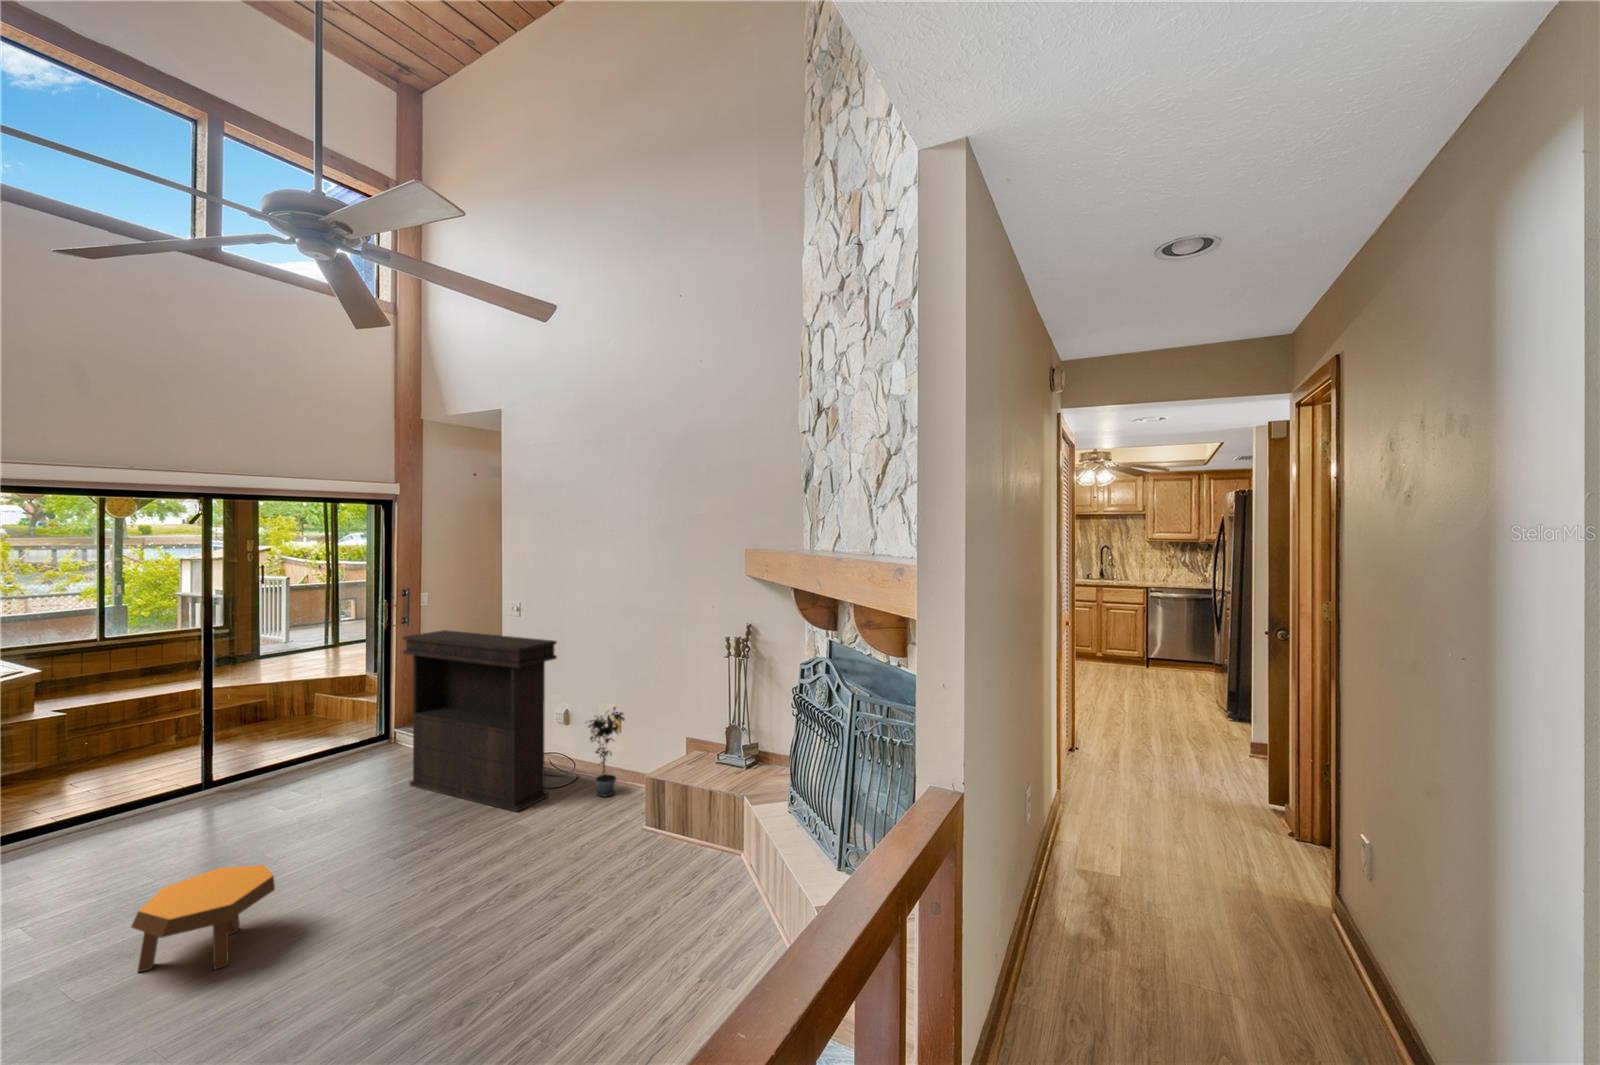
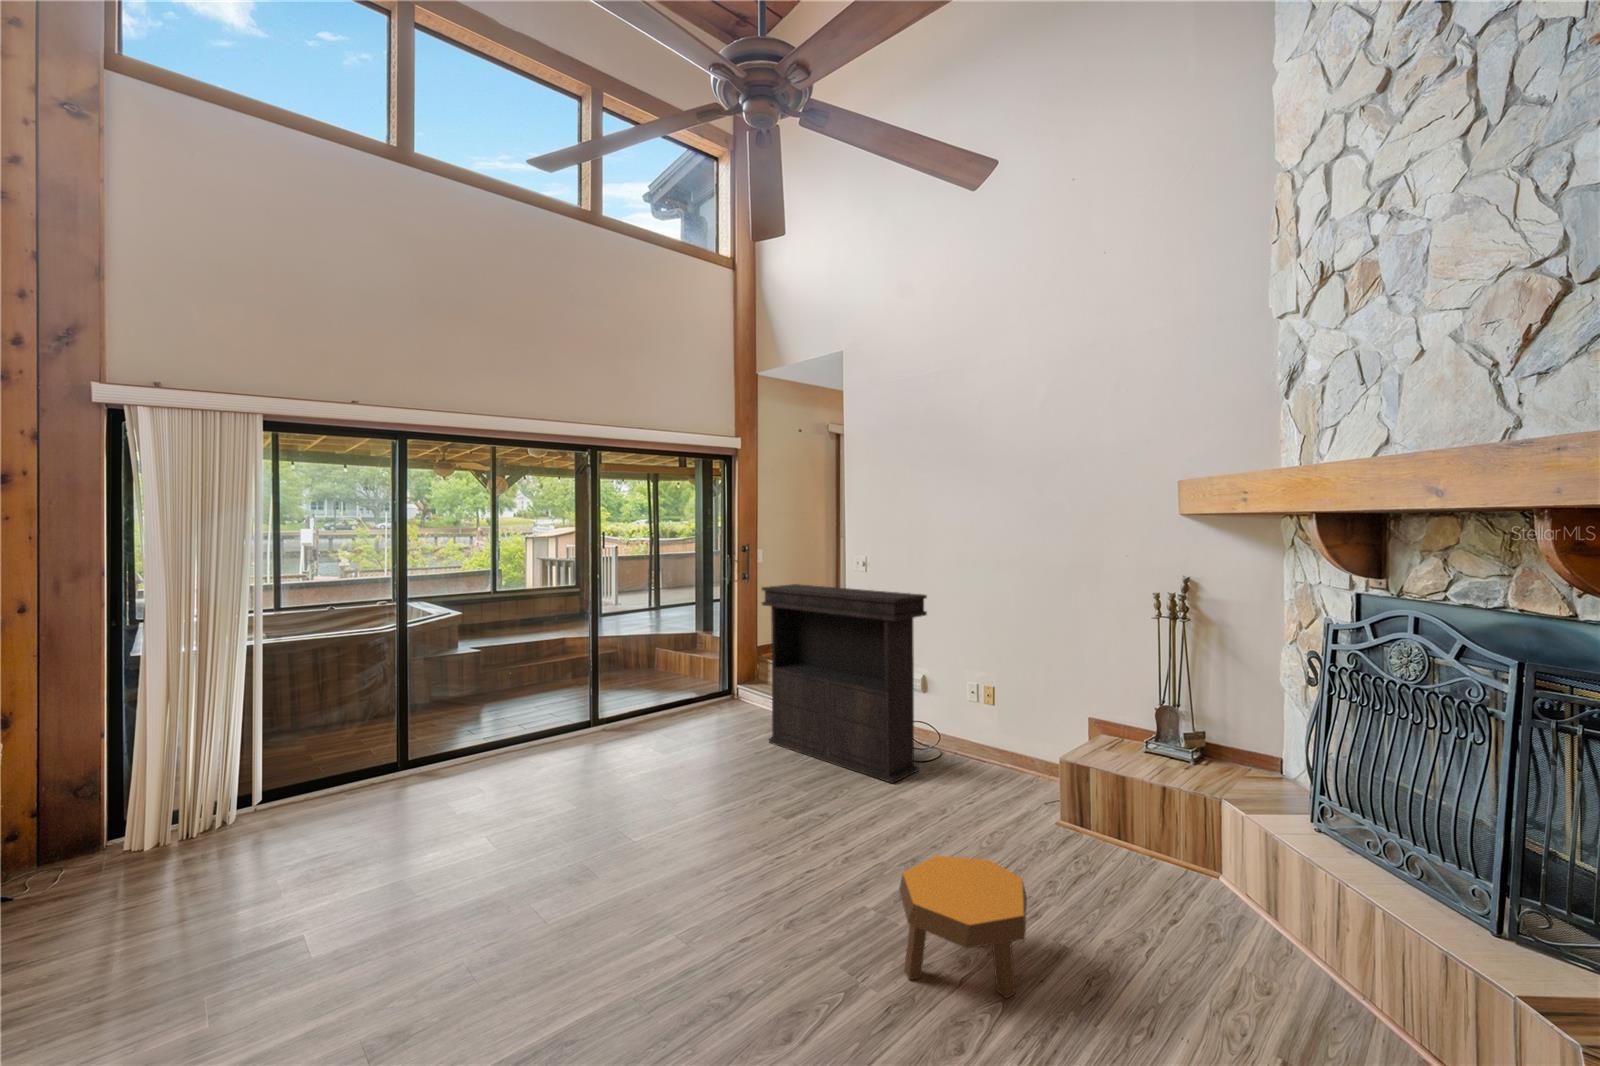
potted plant: present [588,707,625,797] -> none [963,675,1008,779]
footstool: present [131,865,275,972] -> present [899,855,1027,998]

